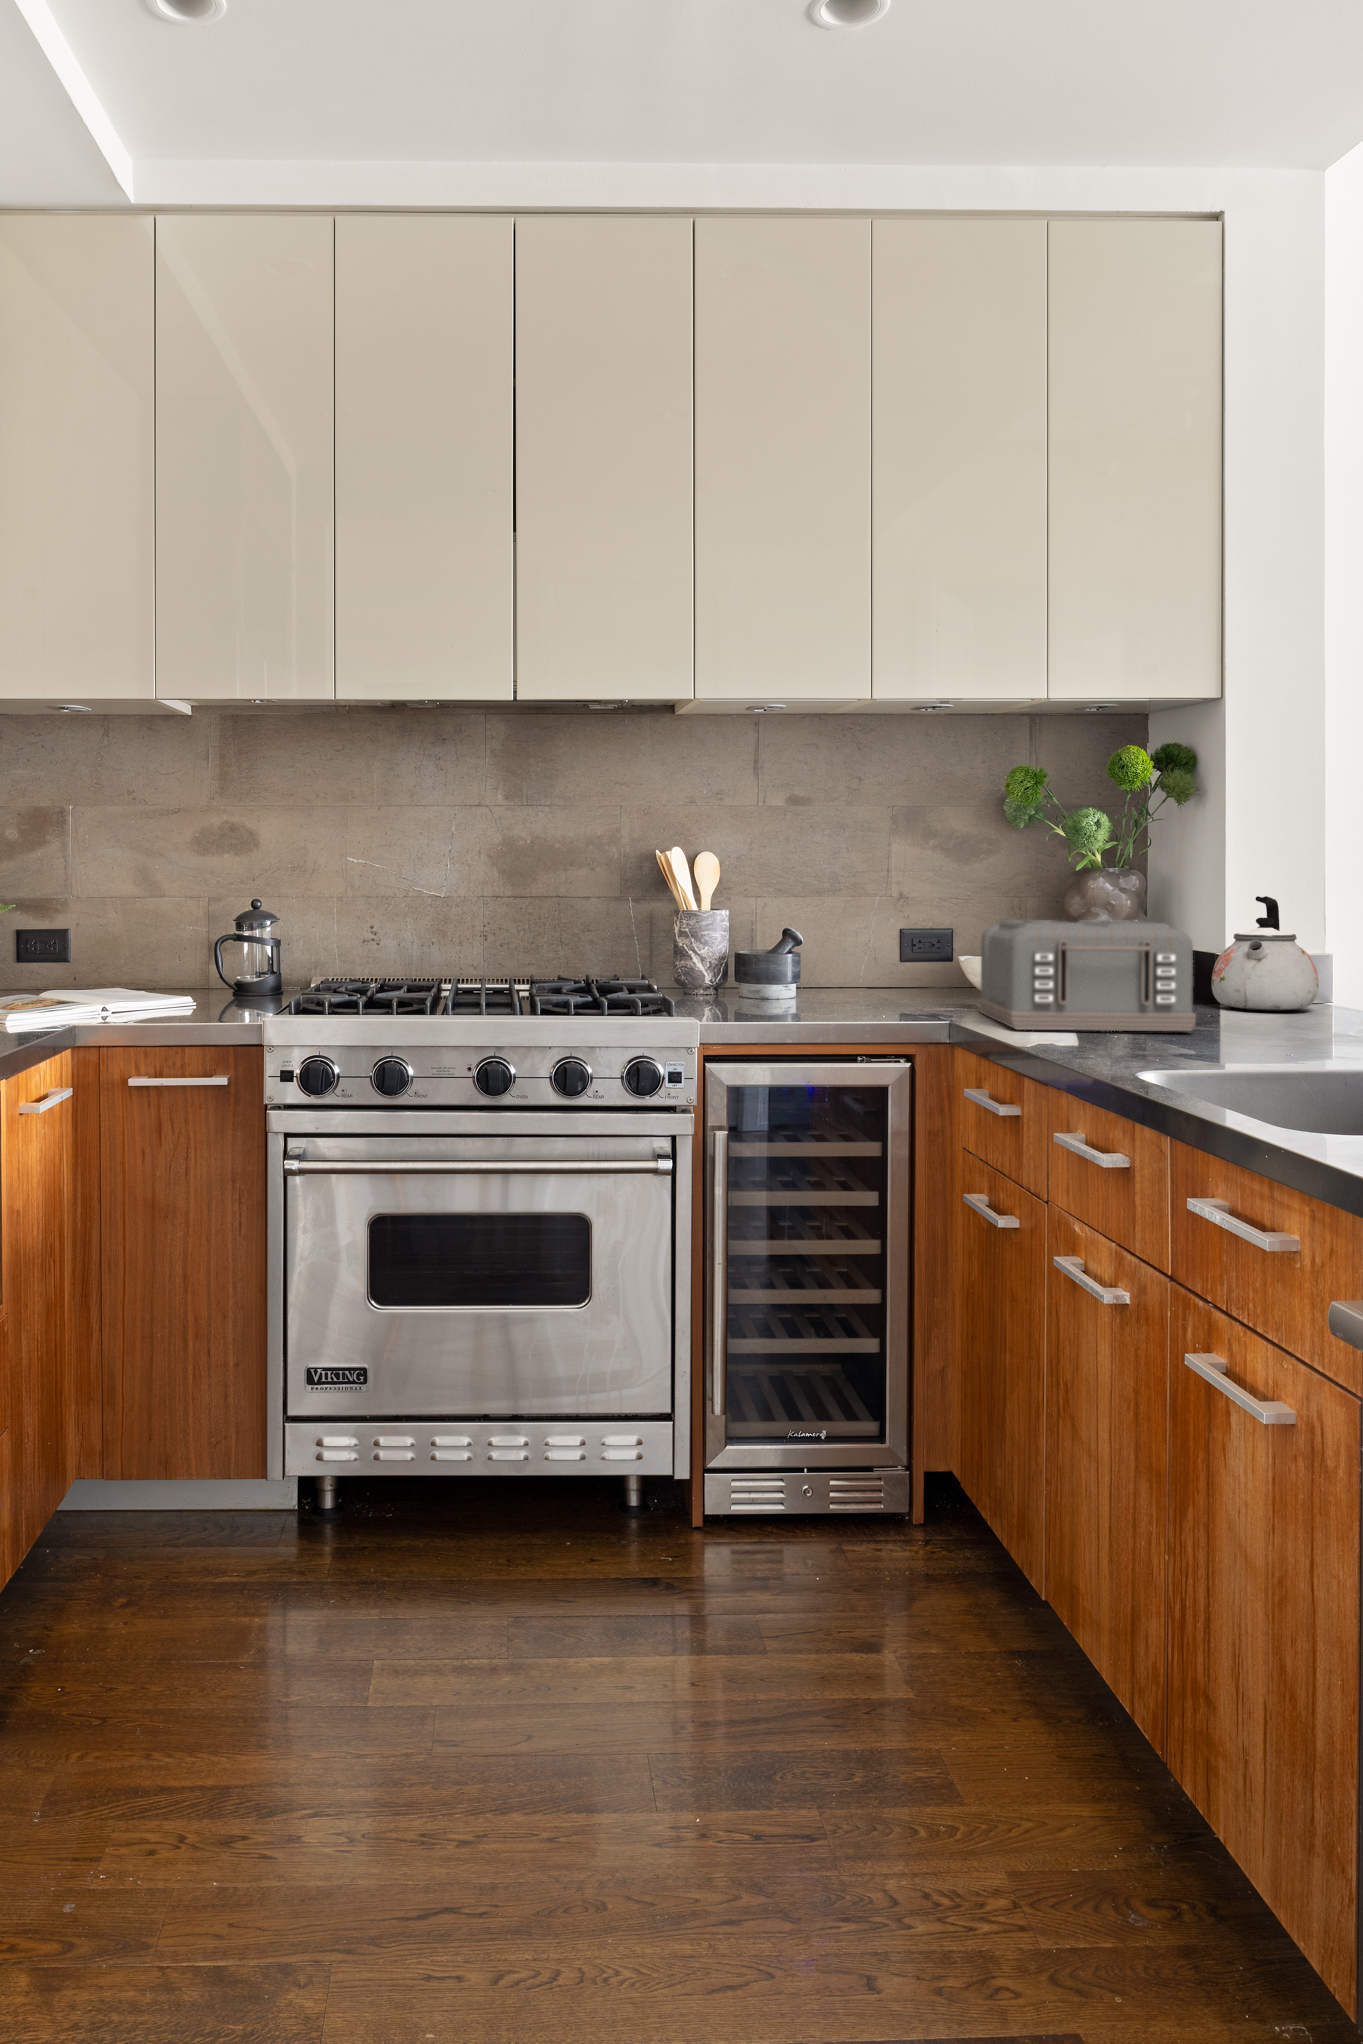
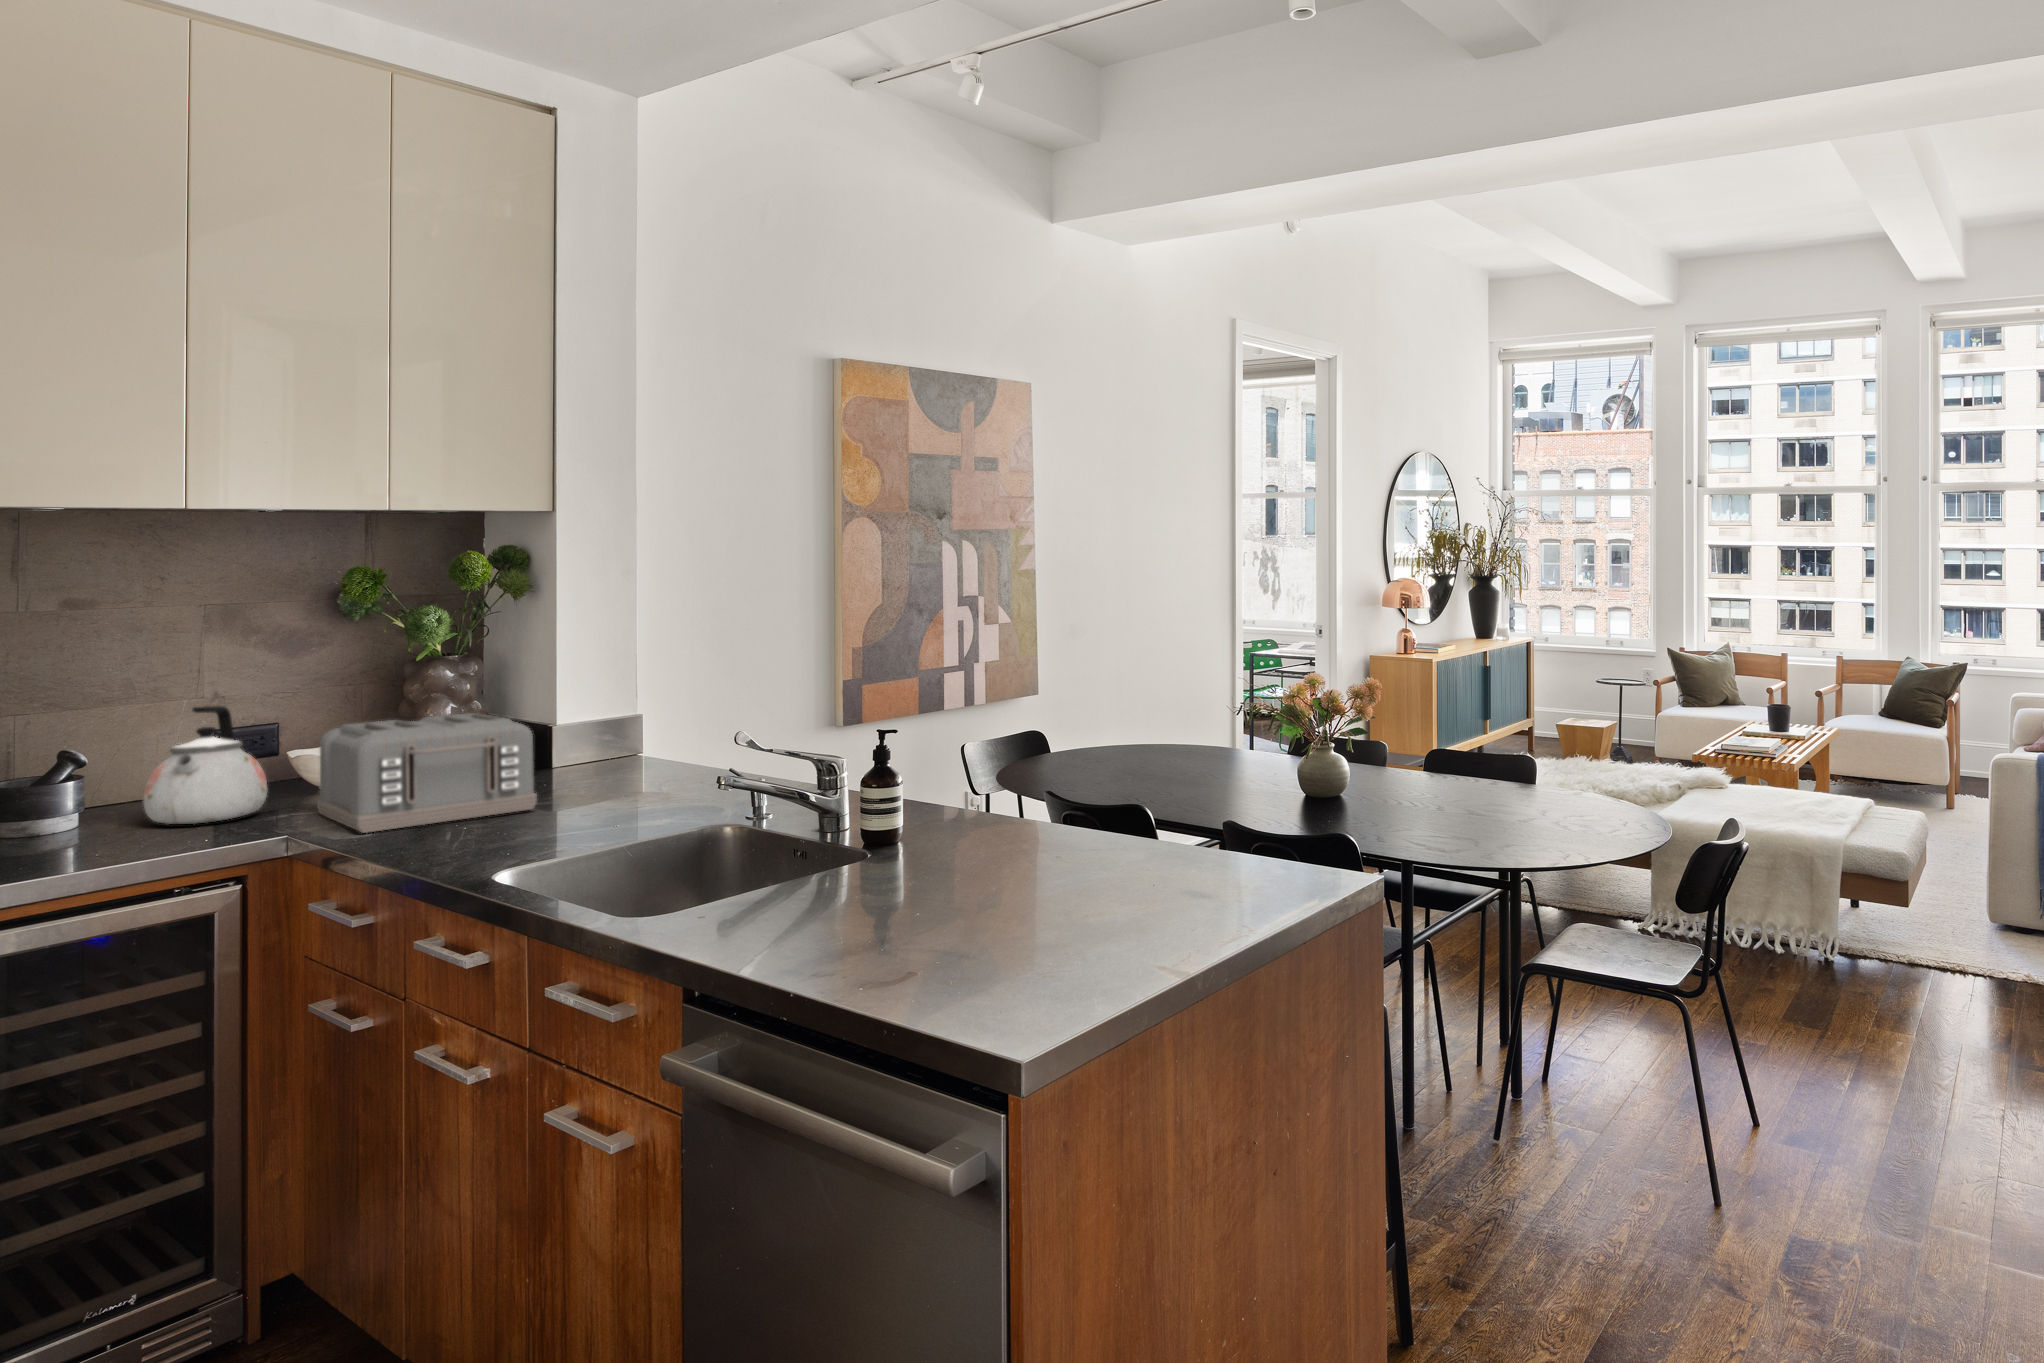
kettle: present [1212,896,1319,1011] -> present [143,706,267,824]

